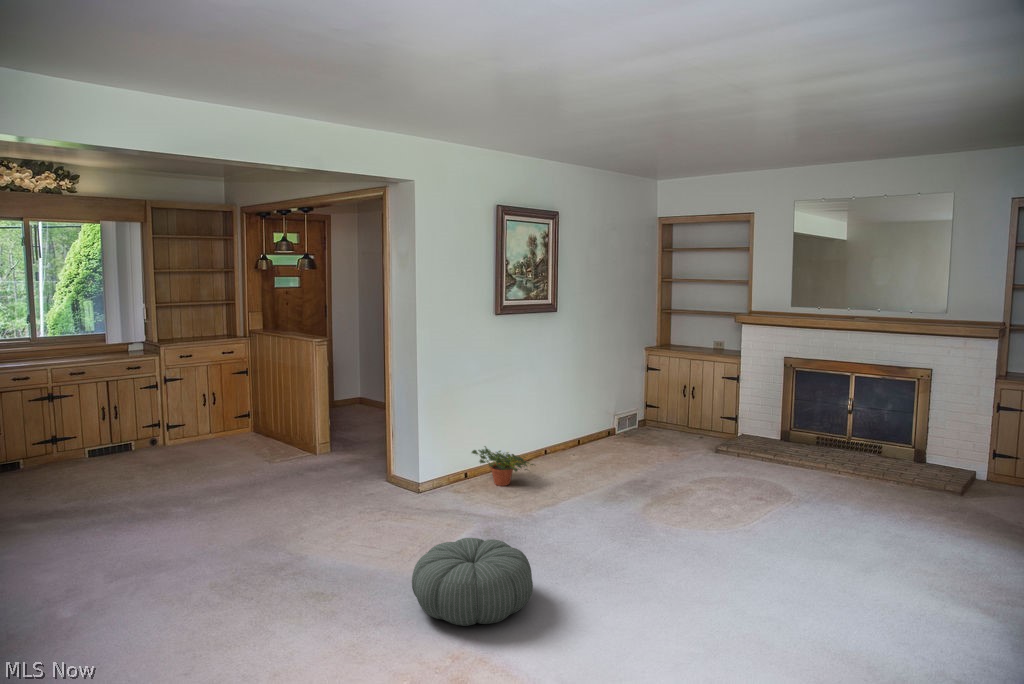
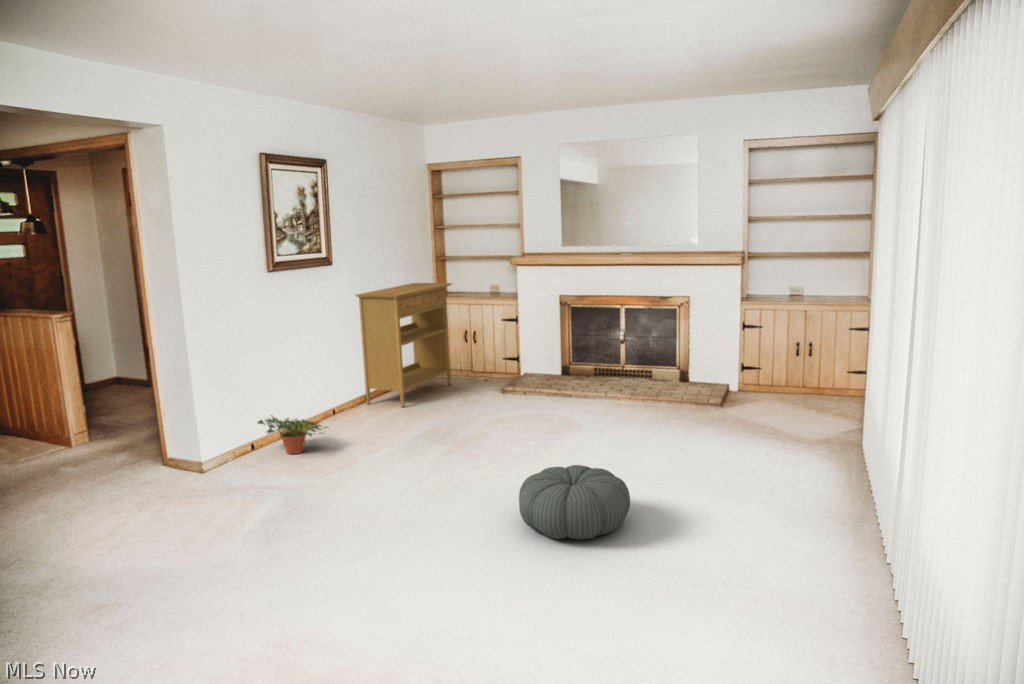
console table: none [576,333,673,453] -> present [356,283,452,408]
pouf: present [412,538,533,626] -> present [519,465,630,540]

